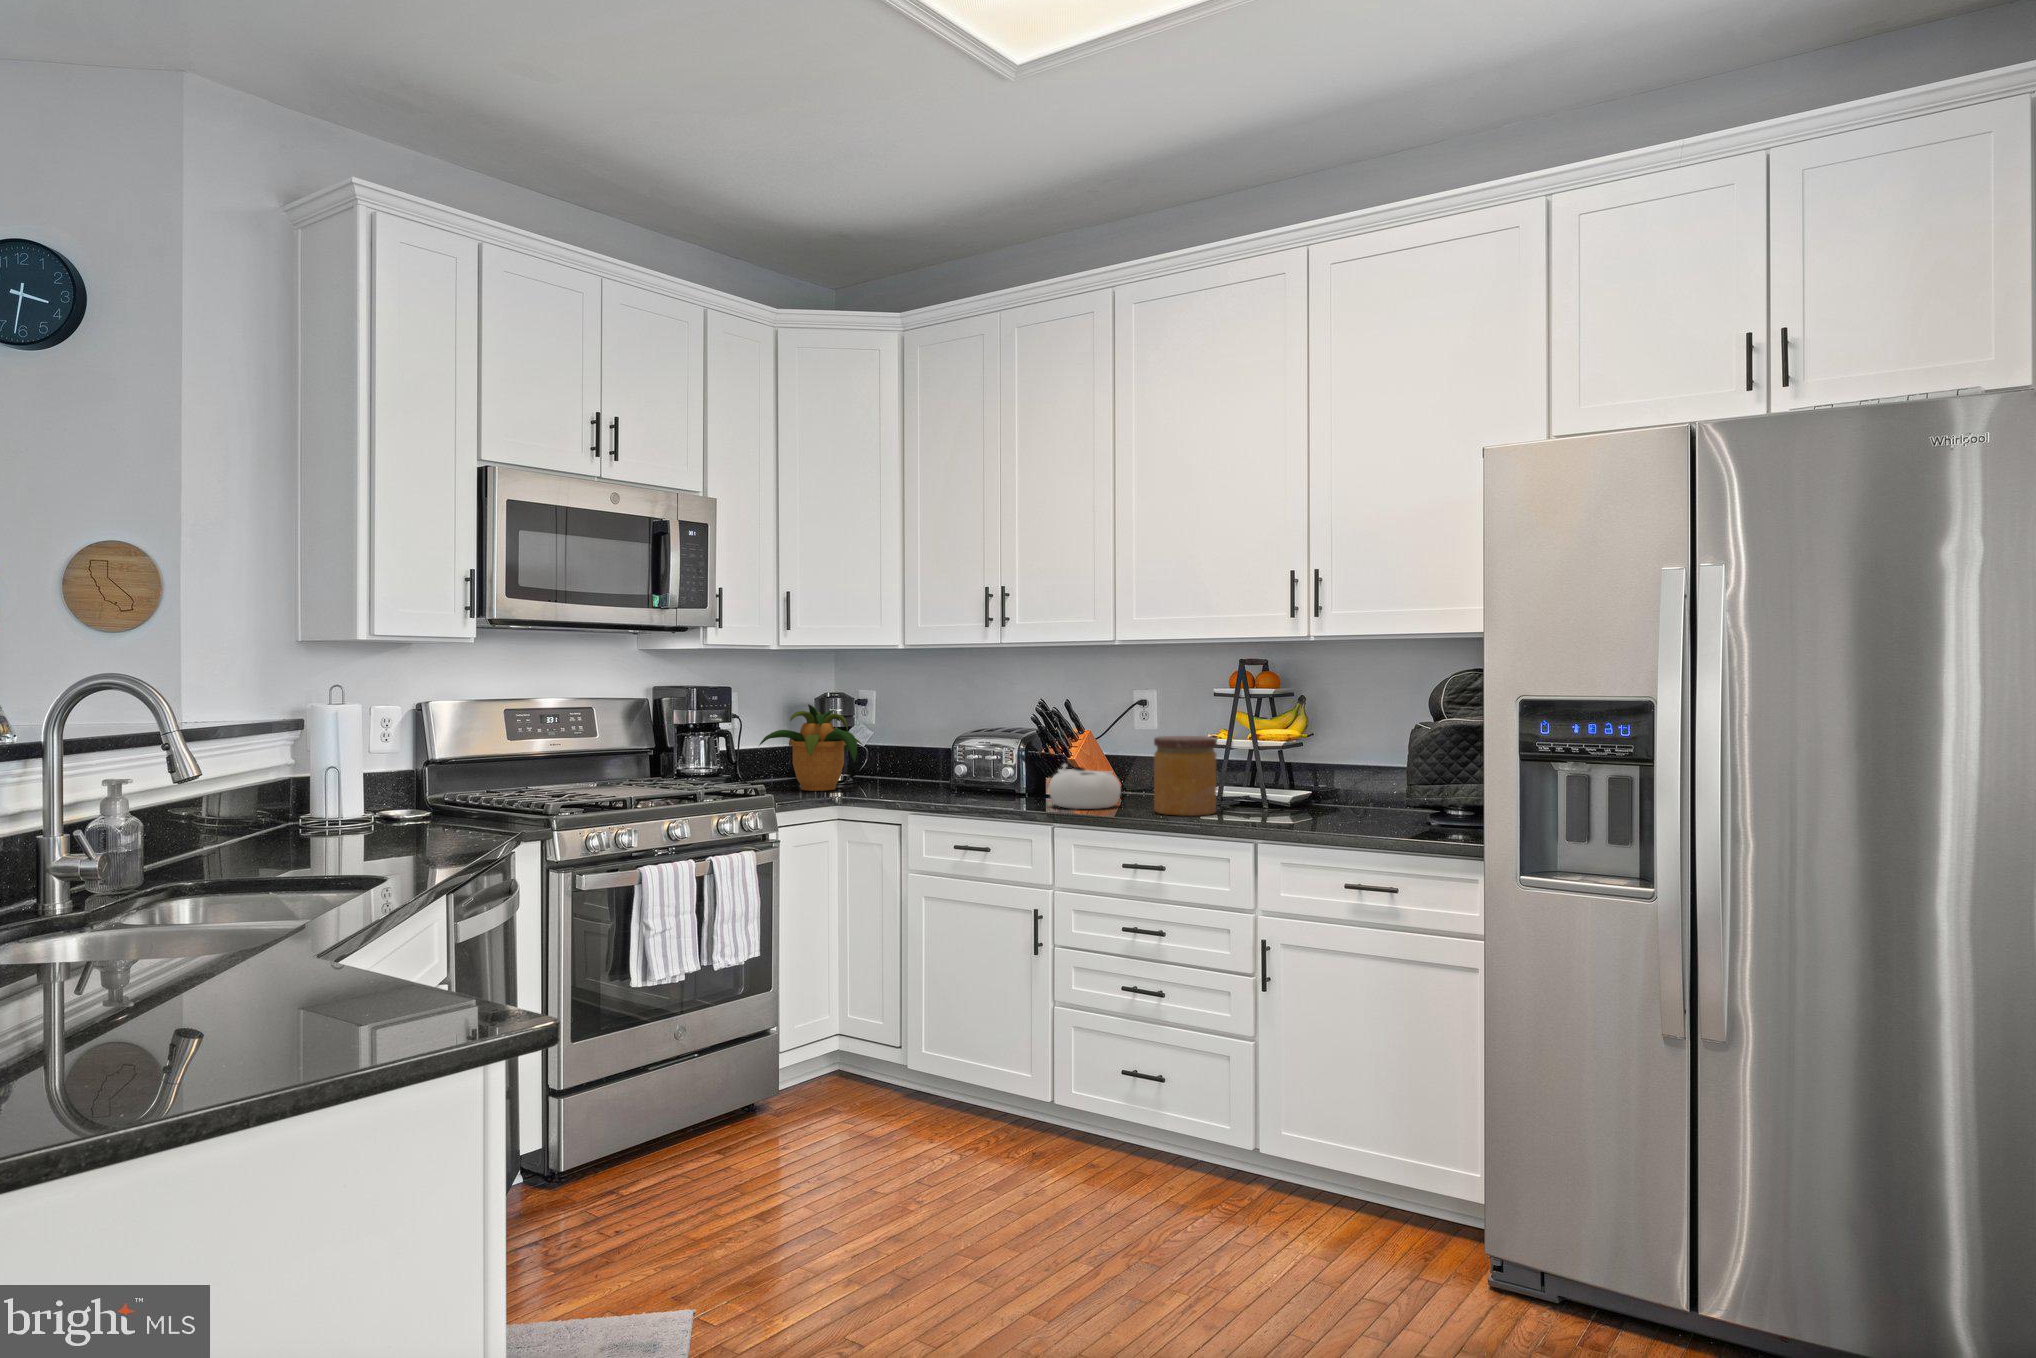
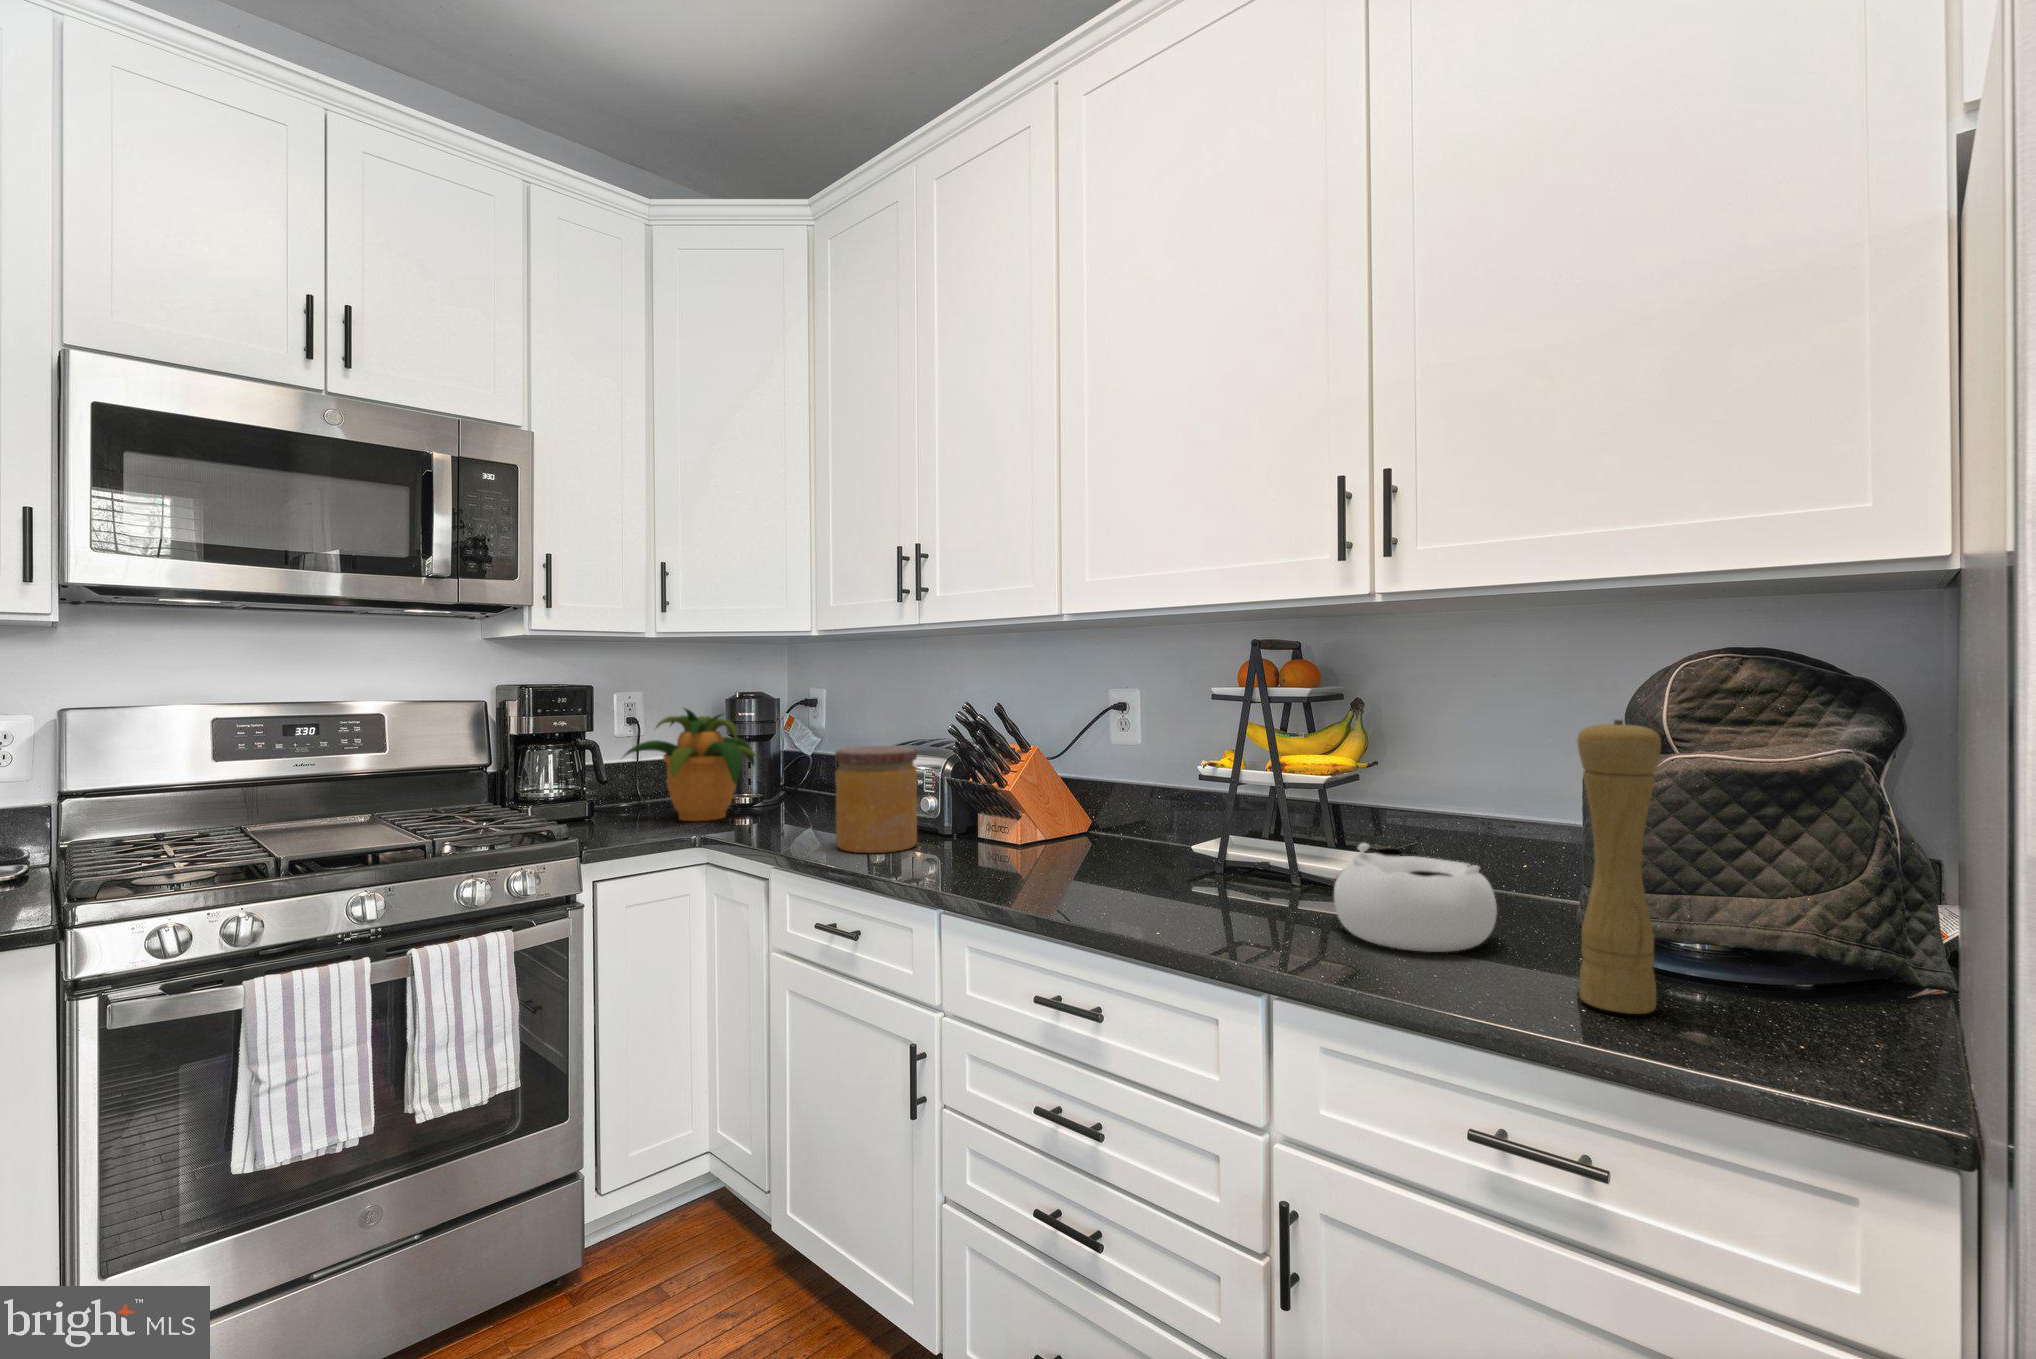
pepper mill: none [1398,703,1432,834] -> present [1577,720,1661,1014]
jar: present [1154,736,1217,816] -> present [835,746,917,853]
decorative bowl: present [1049,764,1121,809] -> present [1334,843,1497,952]

